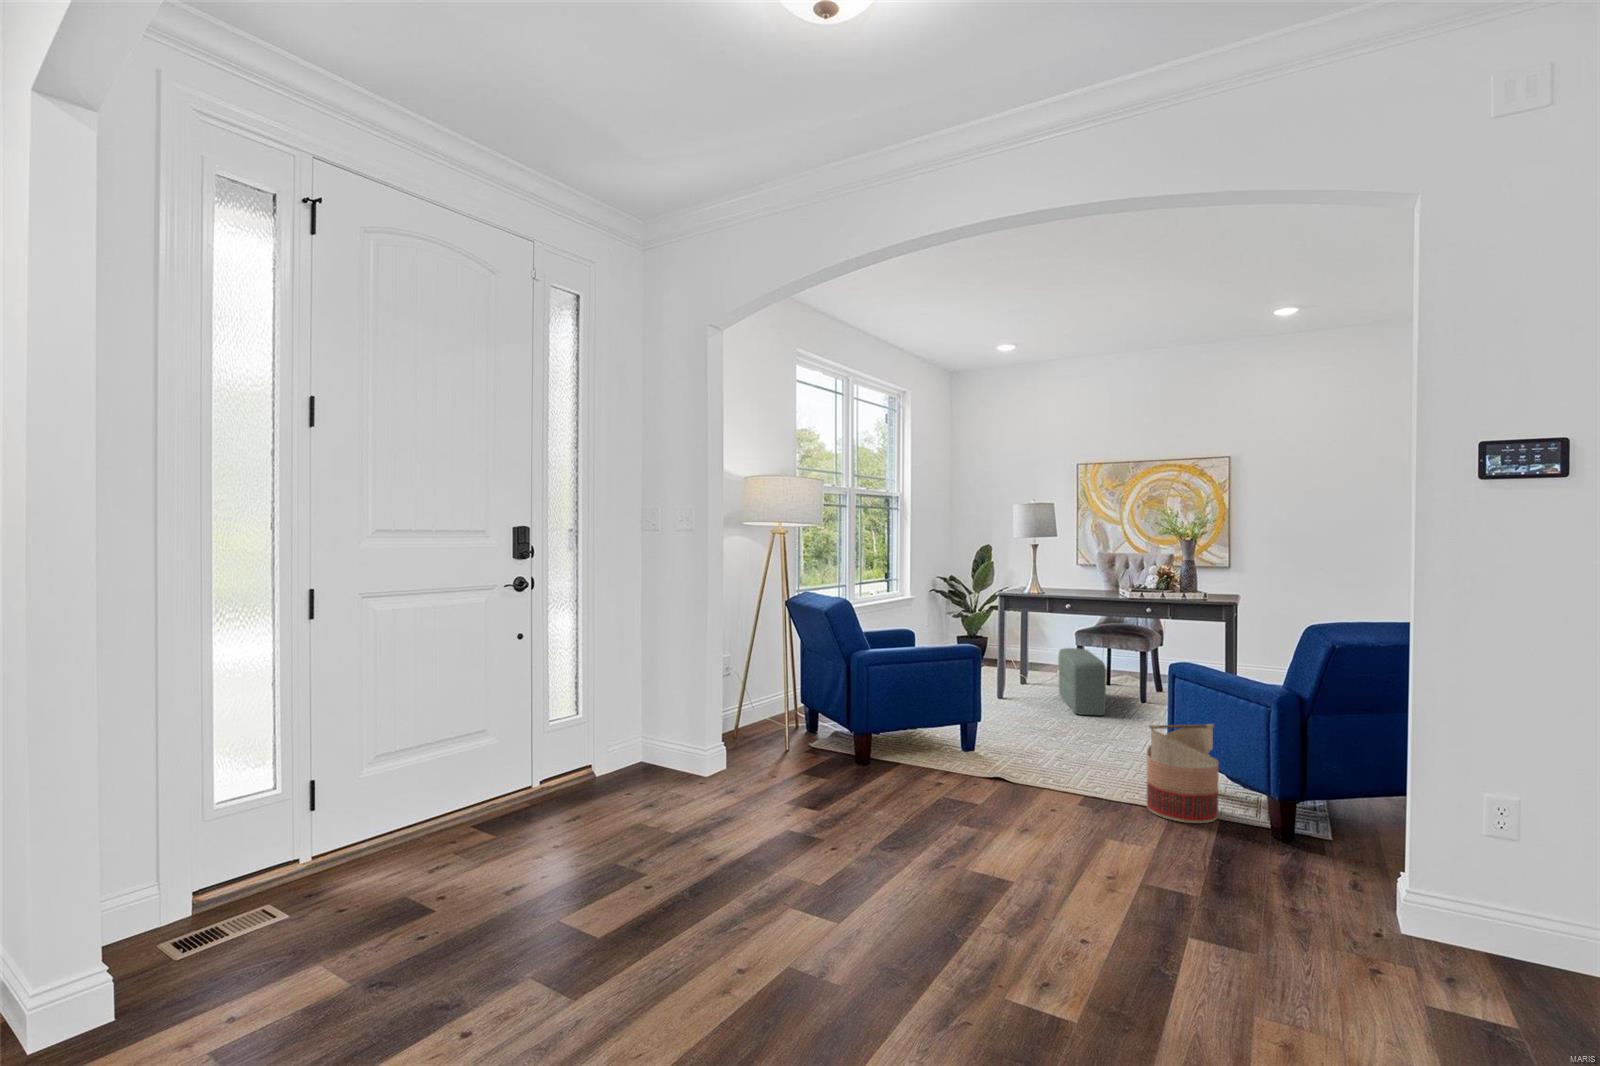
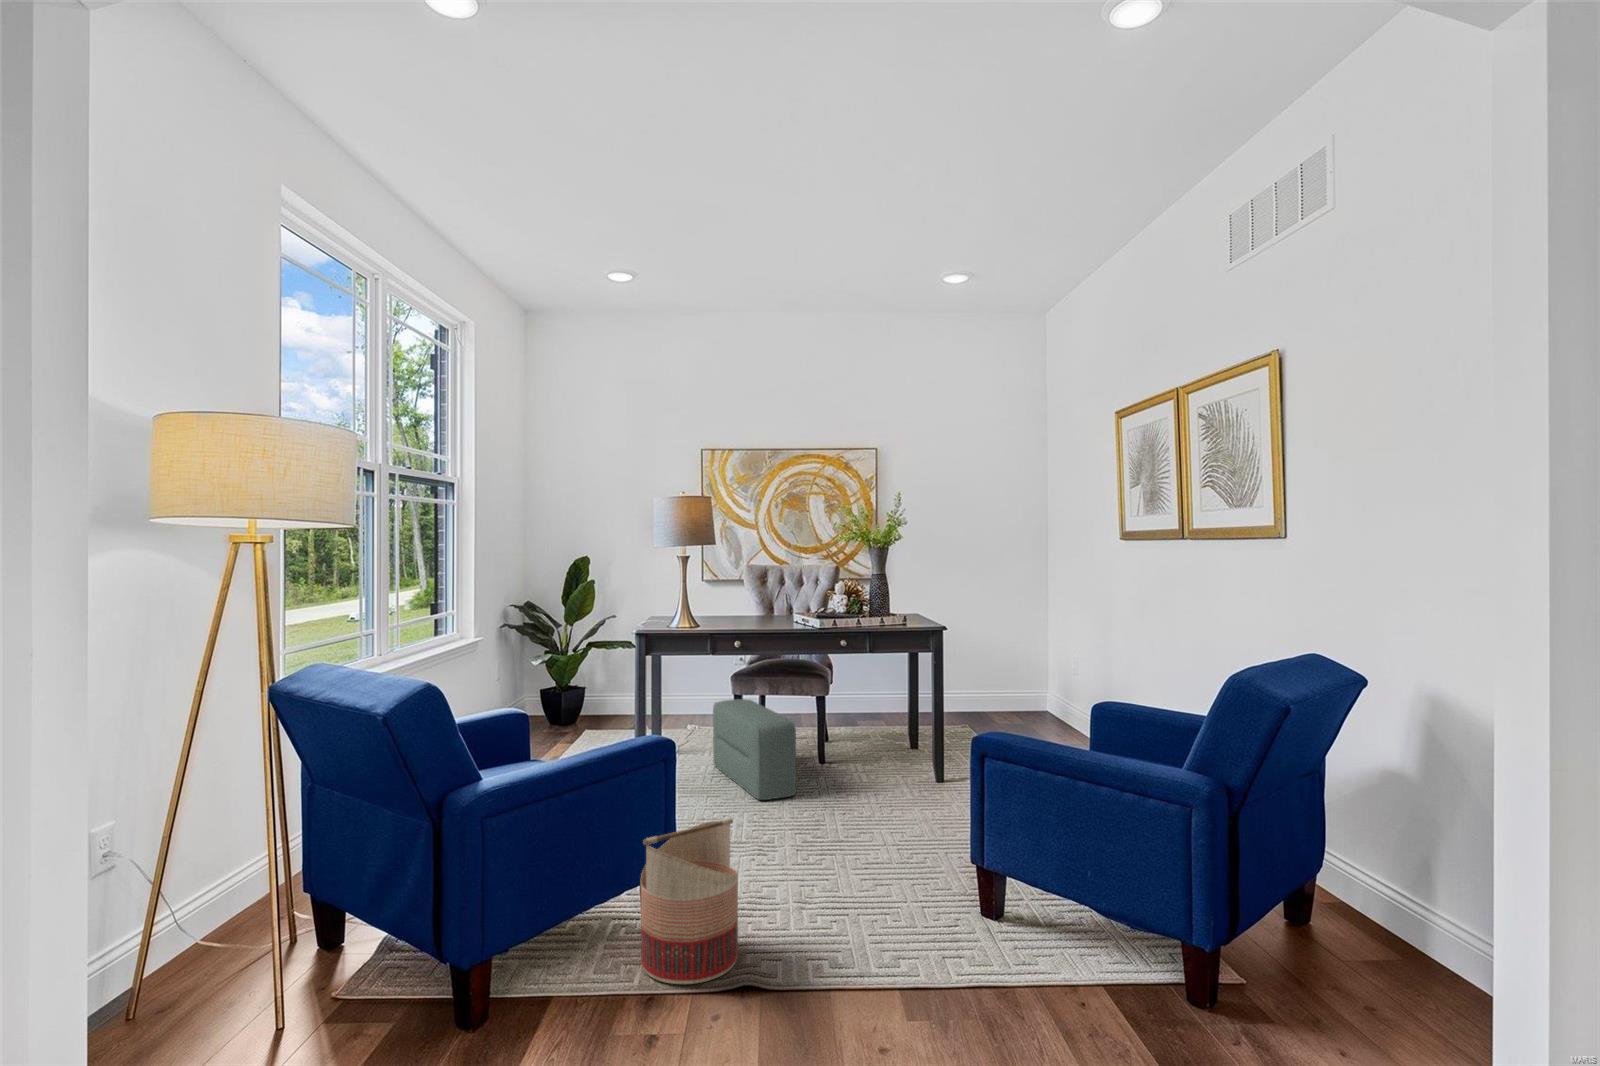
basket: present [1147,724,1218,823] -> present [641,818,738,984]

